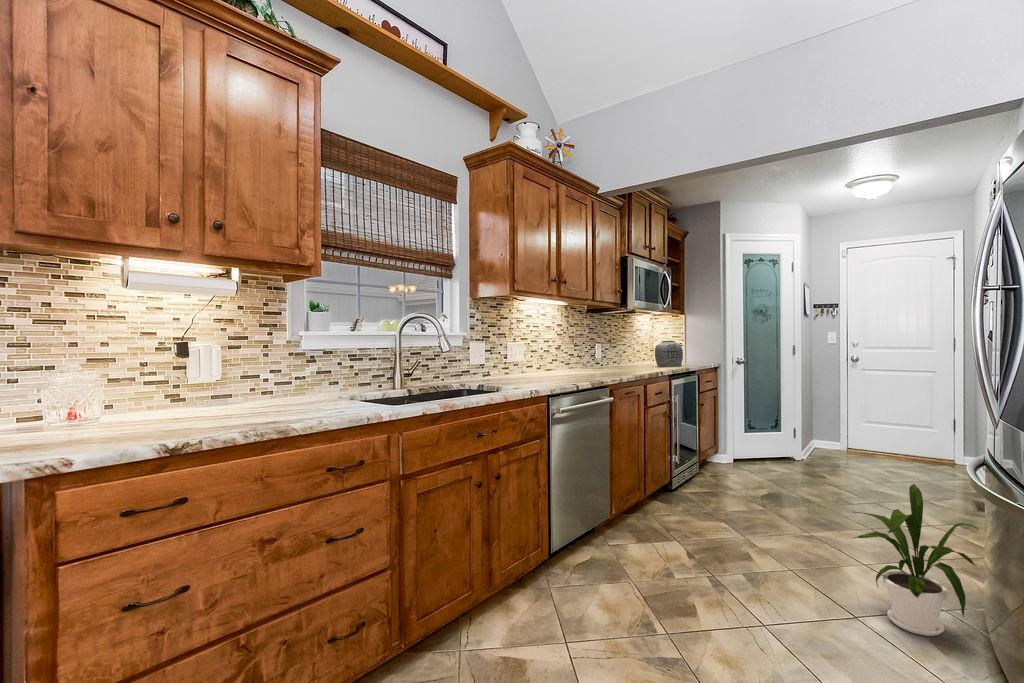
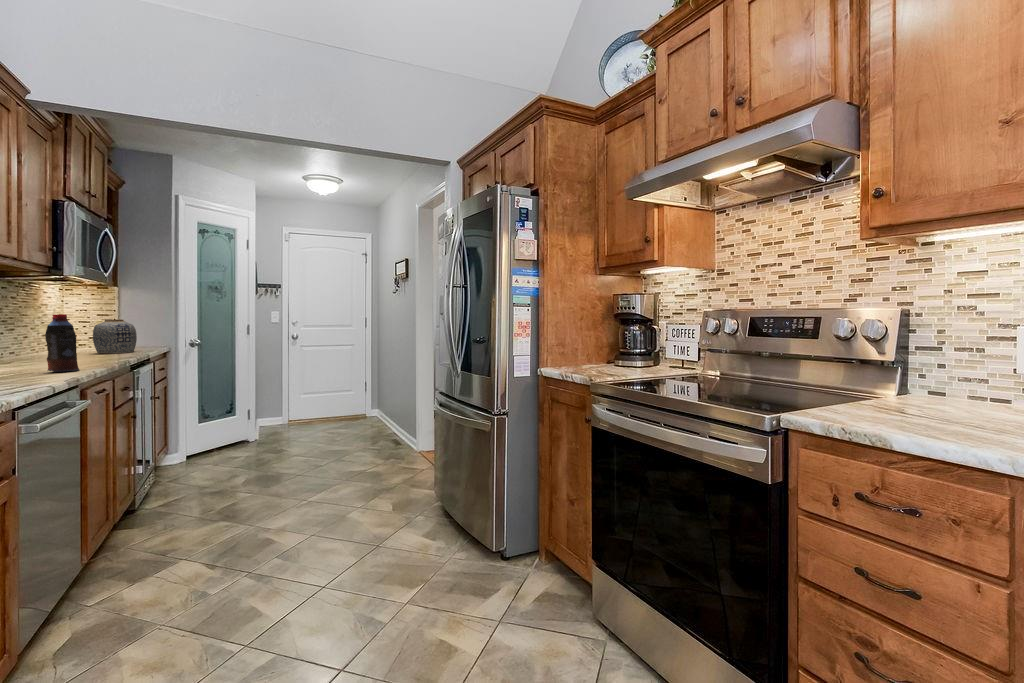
bottle: none [600,336,619,376] -> present [45,314,79,372]
house plant: present [852,484,978,636] -> none [361,437,445,548]

